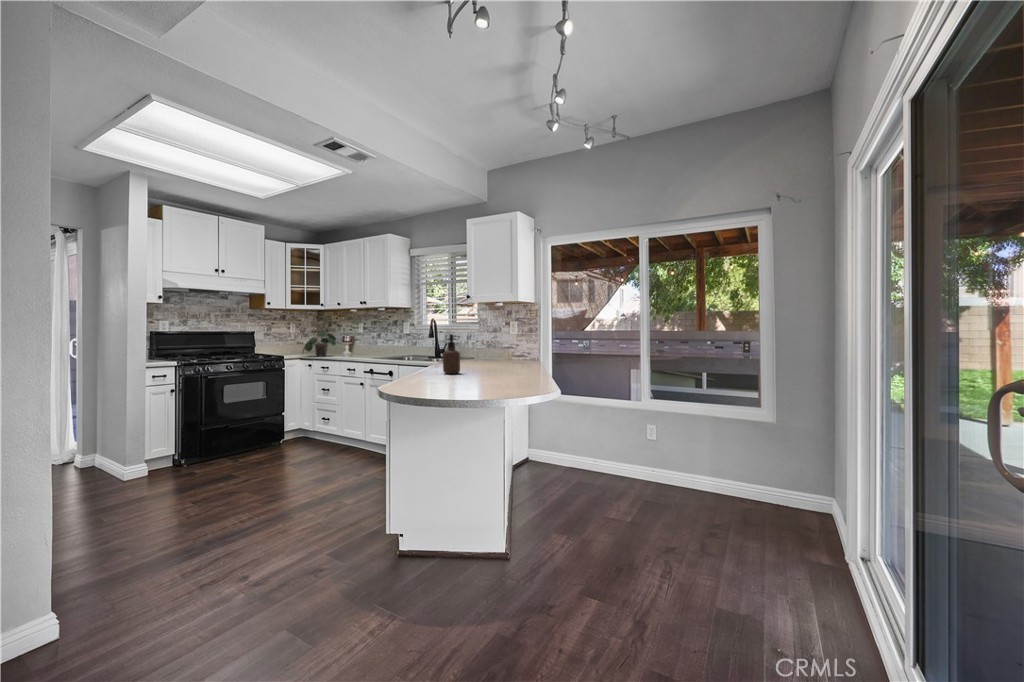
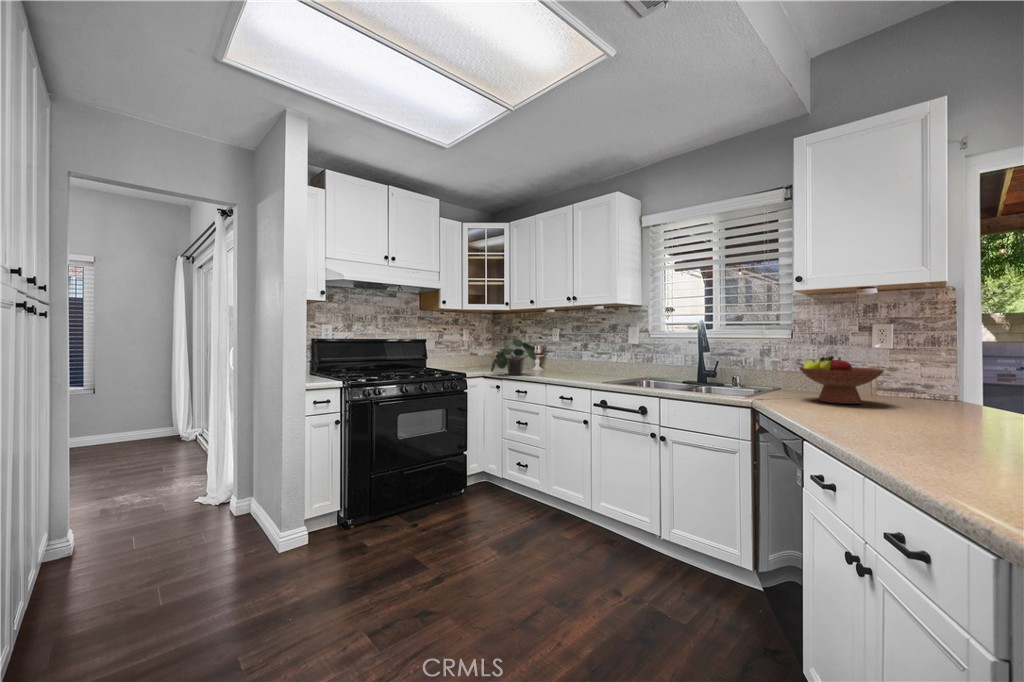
soap dispenser: present [443,334,460,374] -> none [908,354,965,453]
fruit bowl: none [463,338,501,363] -> present [799,356,885,404]

